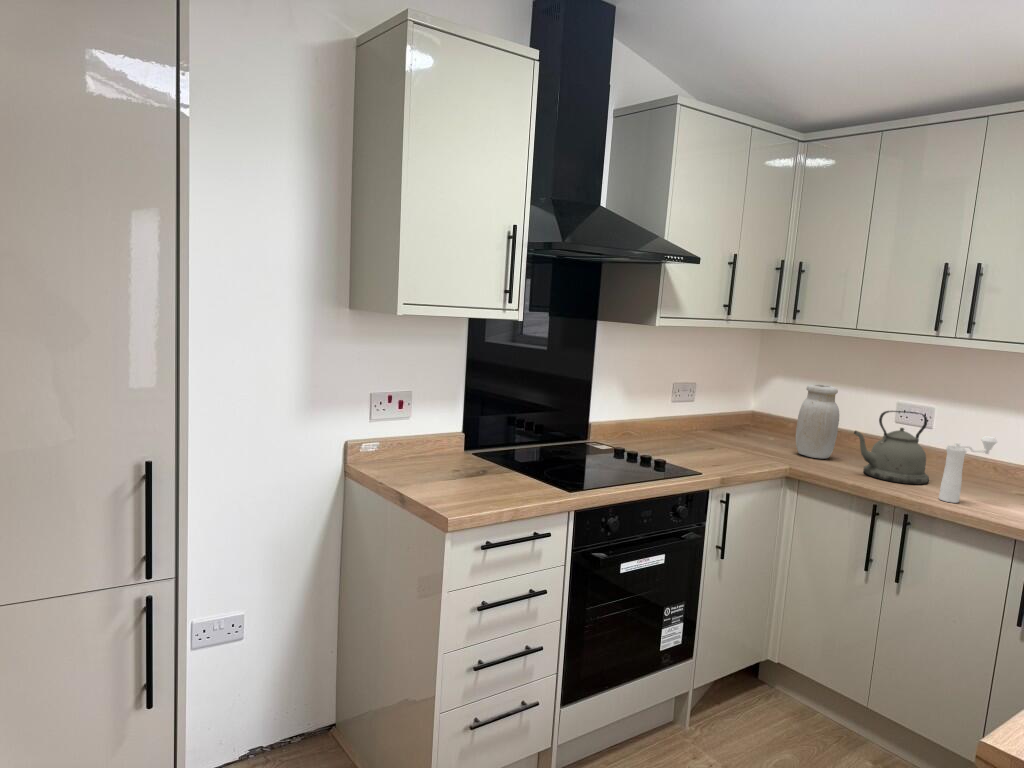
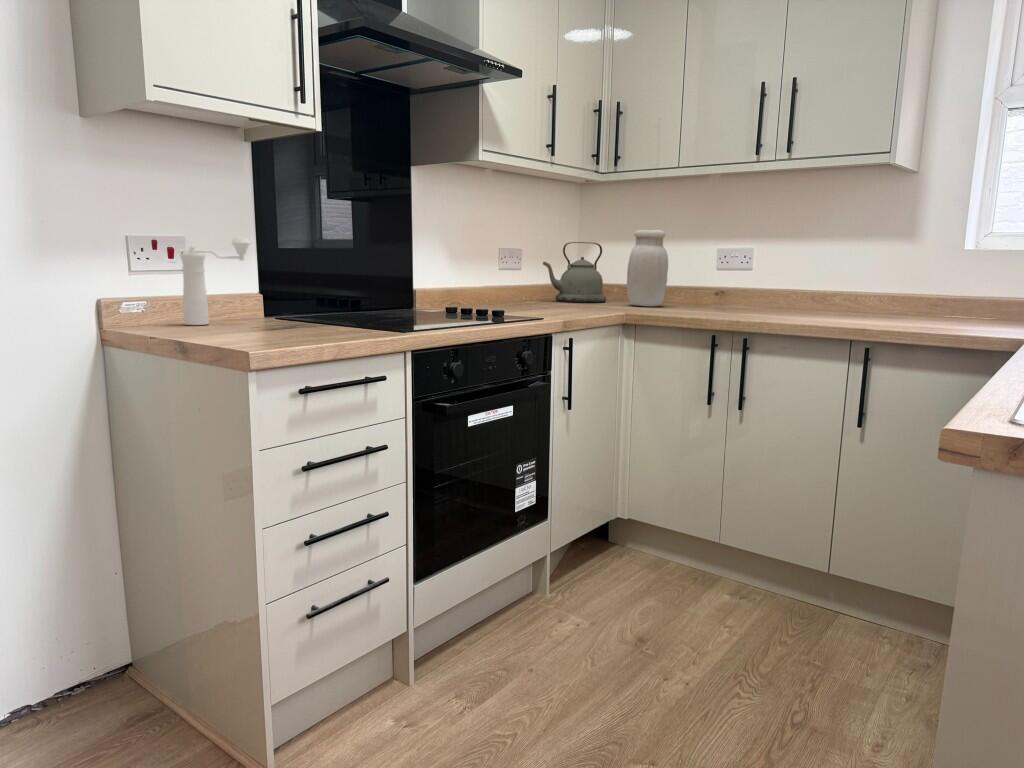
kettle: present [854,411,929,484] -> present [543,242,606,303]
pepper mill: present [939,436,997,503] -> present [178,238,250,325]

